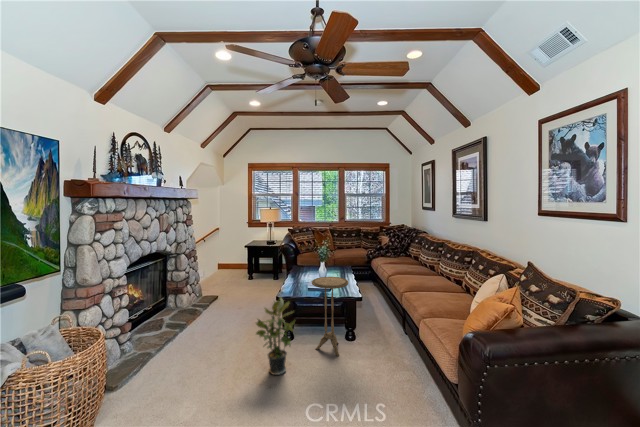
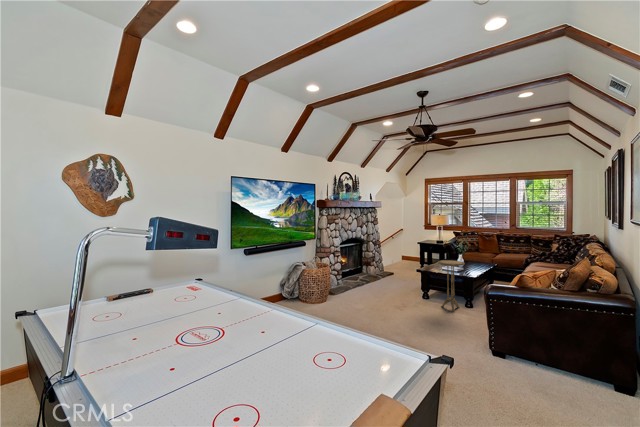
potted plant: present [256,298,295,375] -> none [397,265,422,310]

